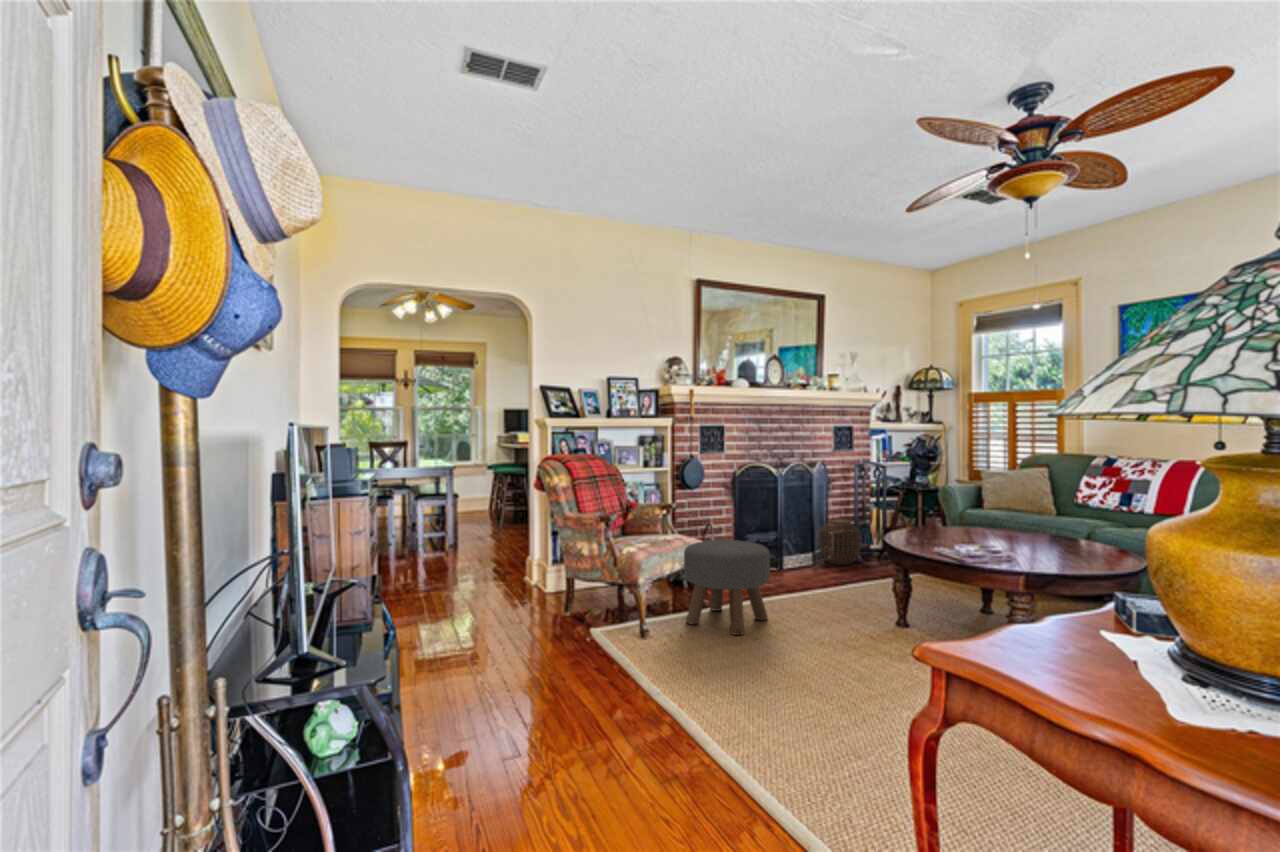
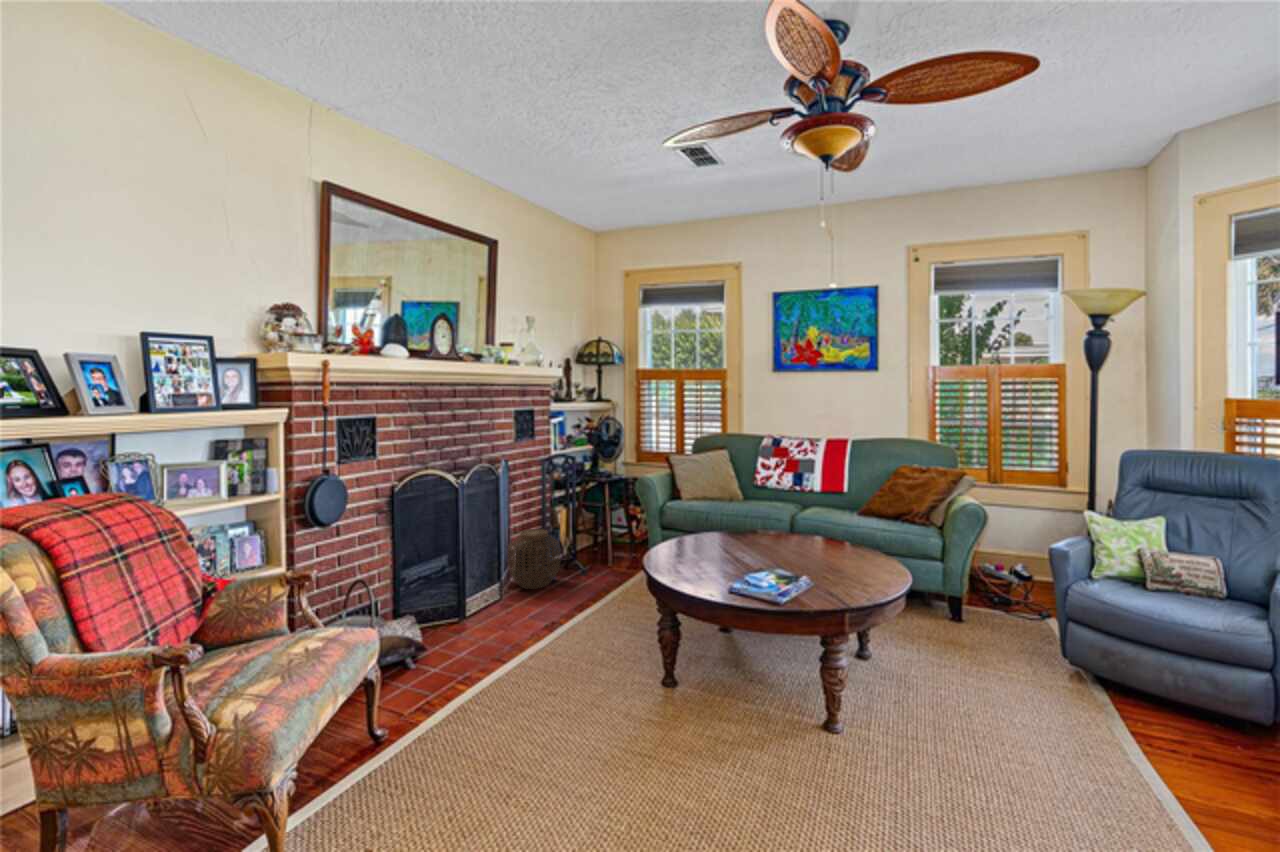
ottoman: present [684,540,770,635] -> none [356,617,512,802]

